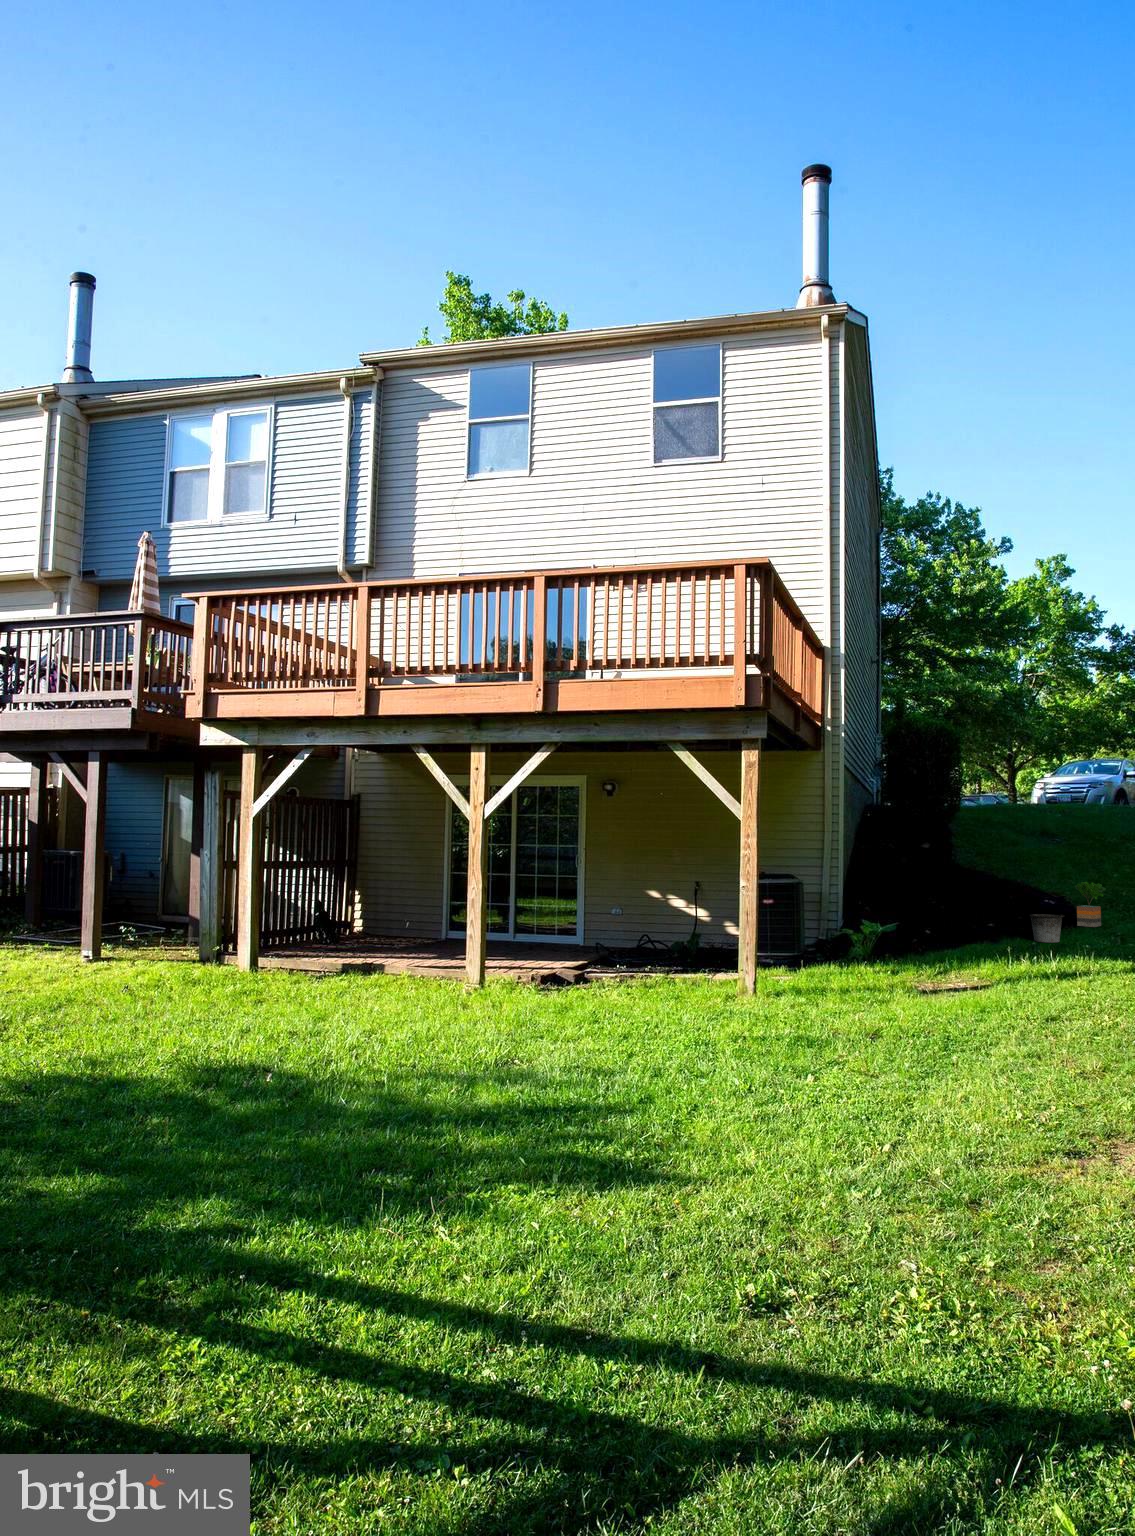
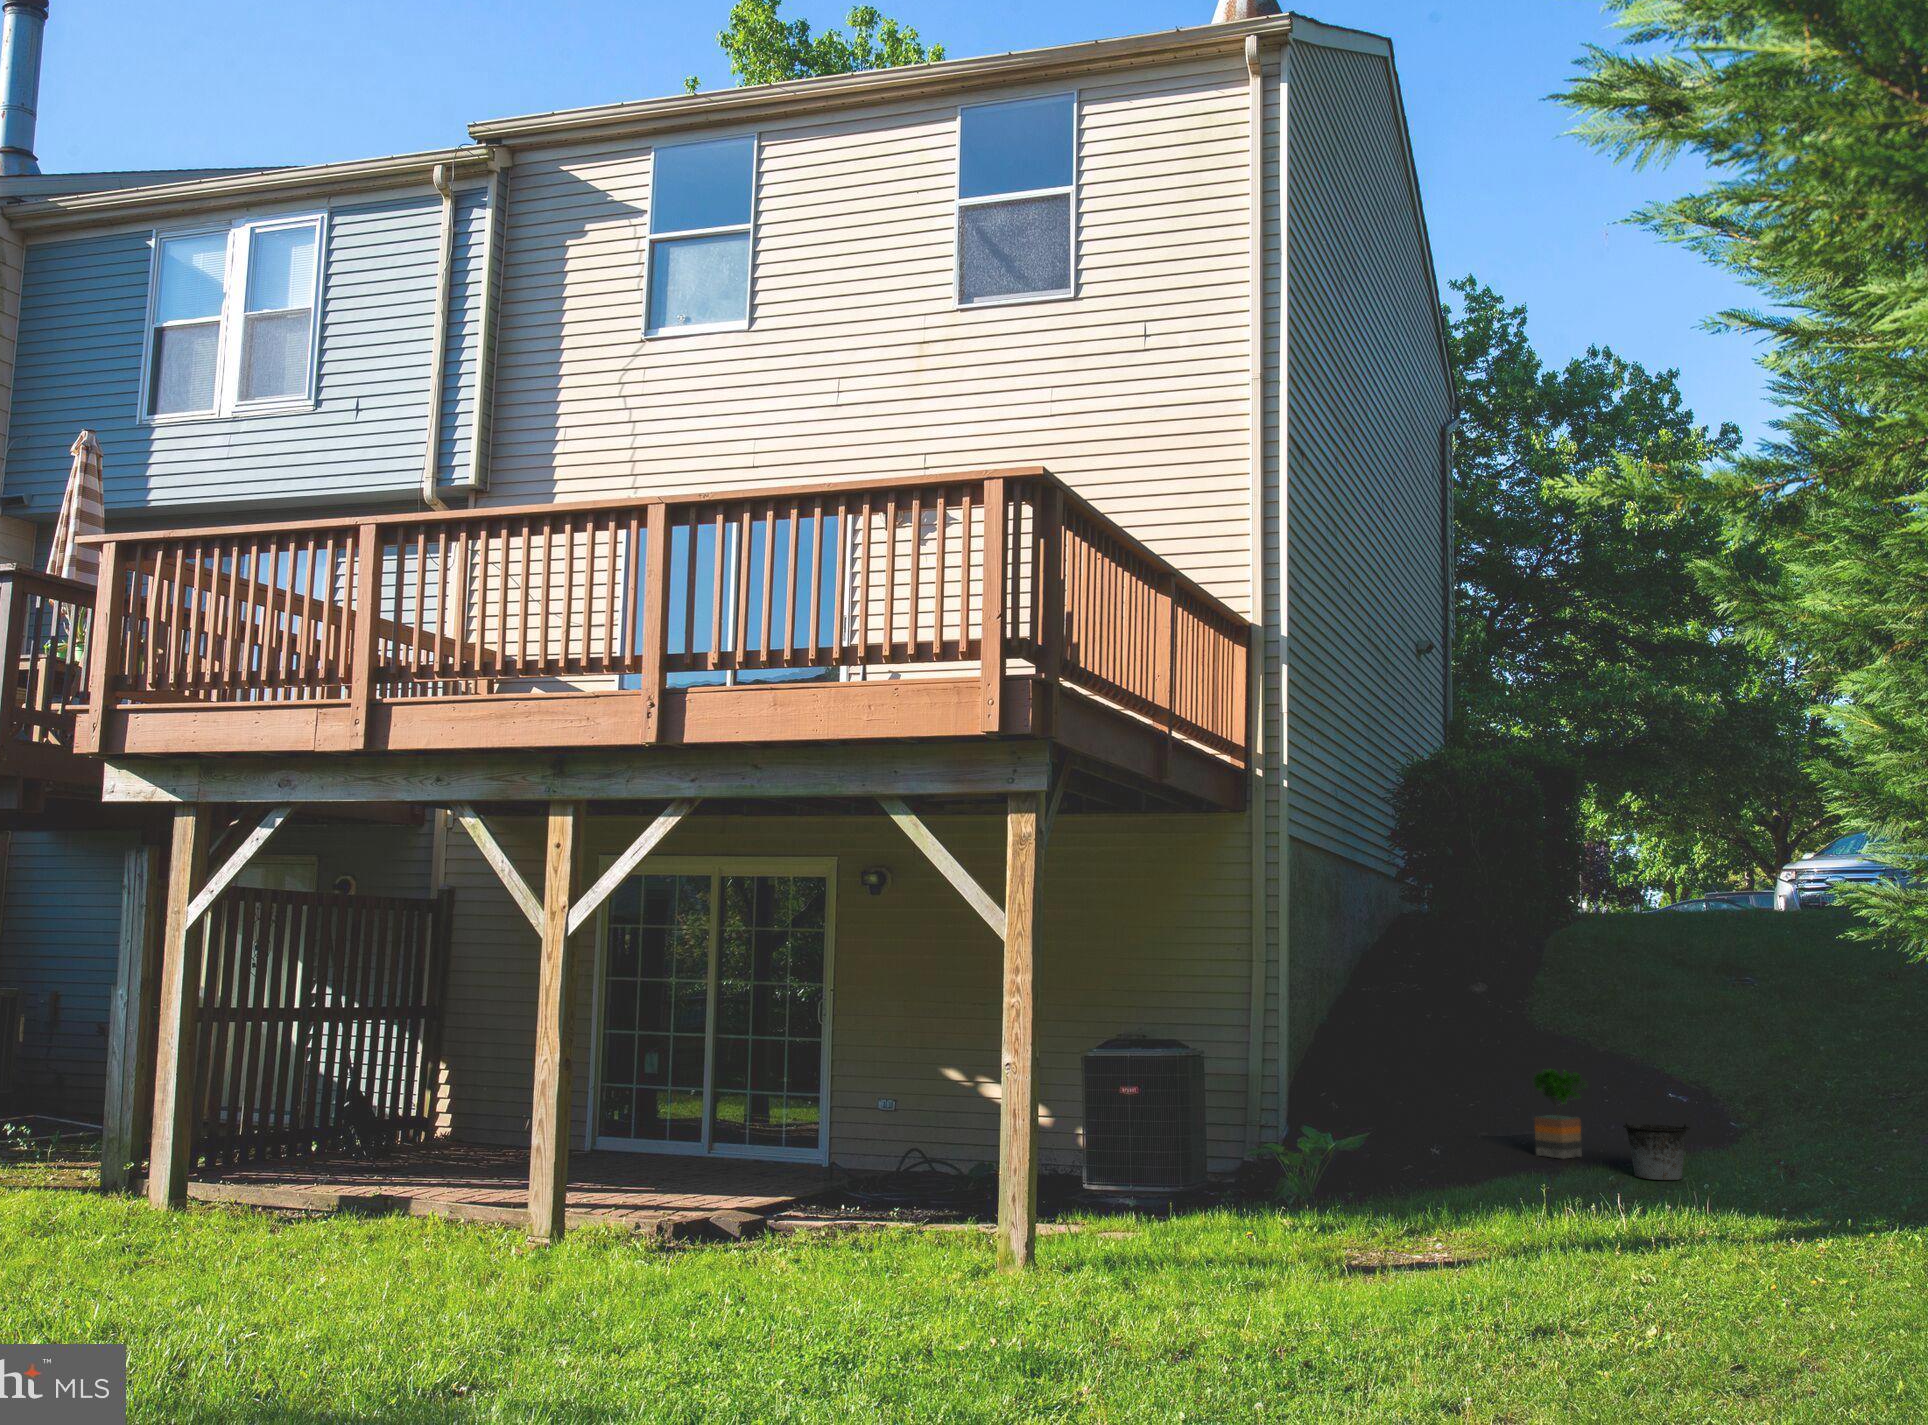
potted tree: present [1076,882,1105,927] -> present [1533,1069,1586,1159]

